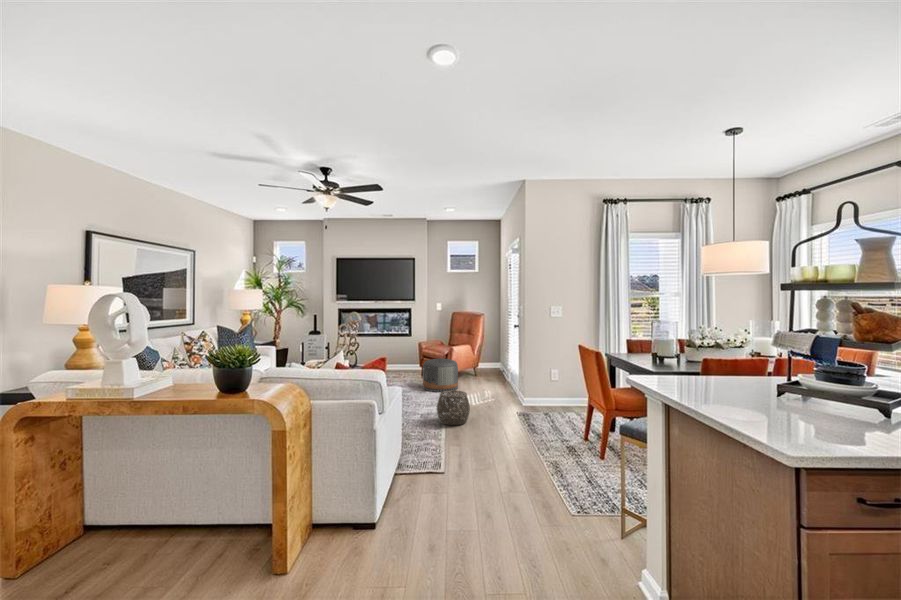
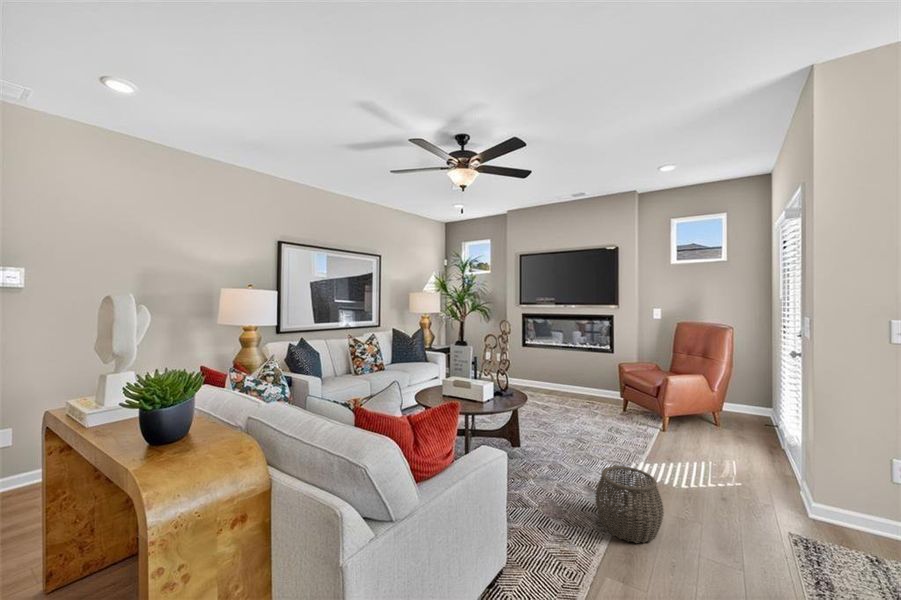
pouf: present [423,359,458,392] -> none [613,392,673,449]

